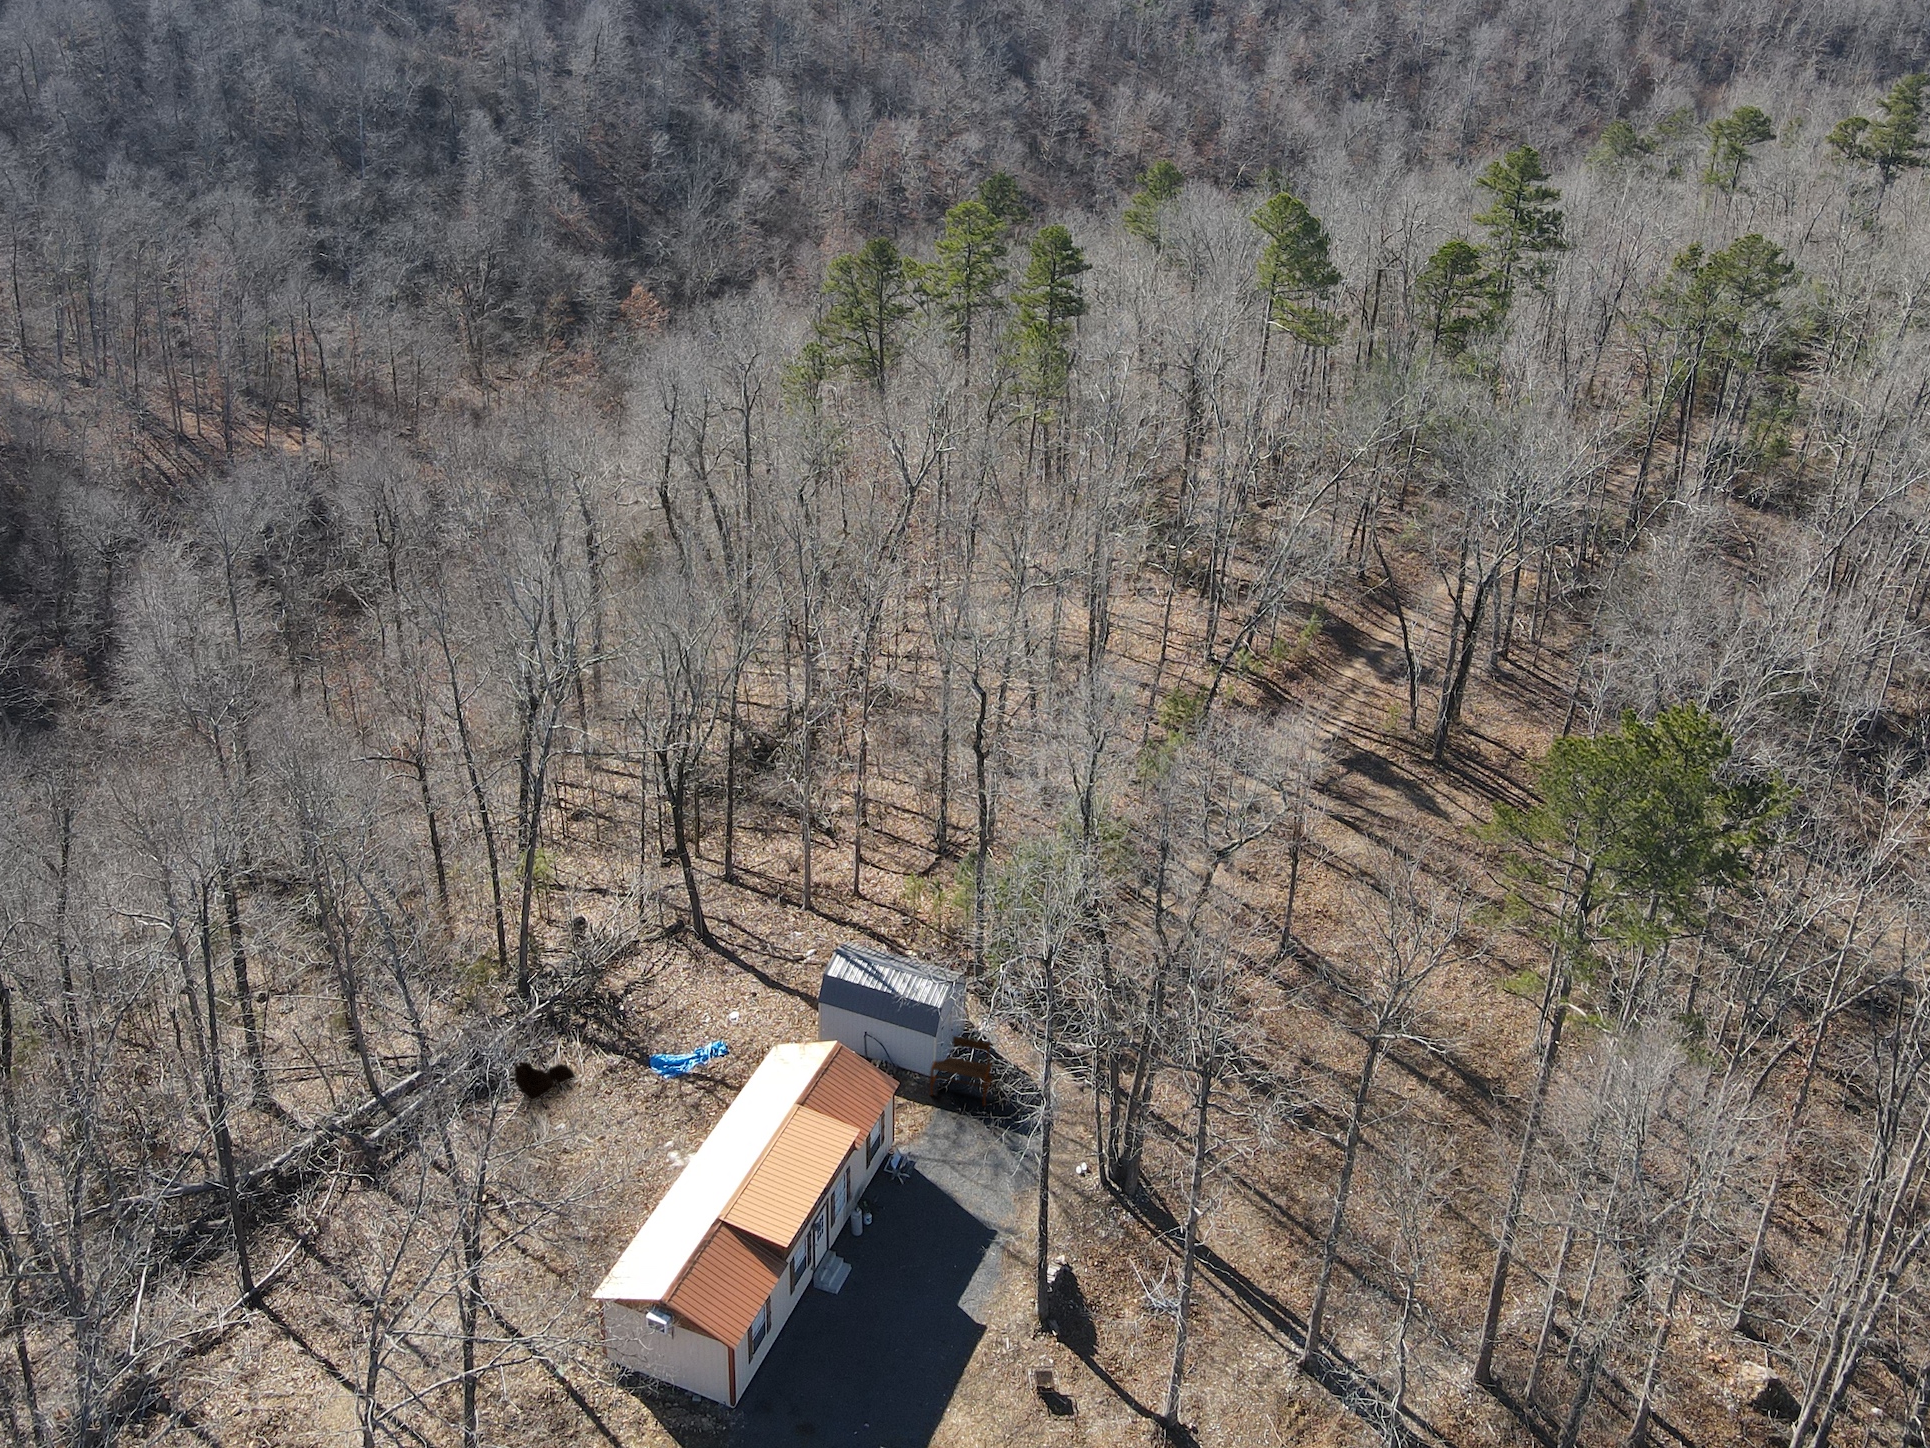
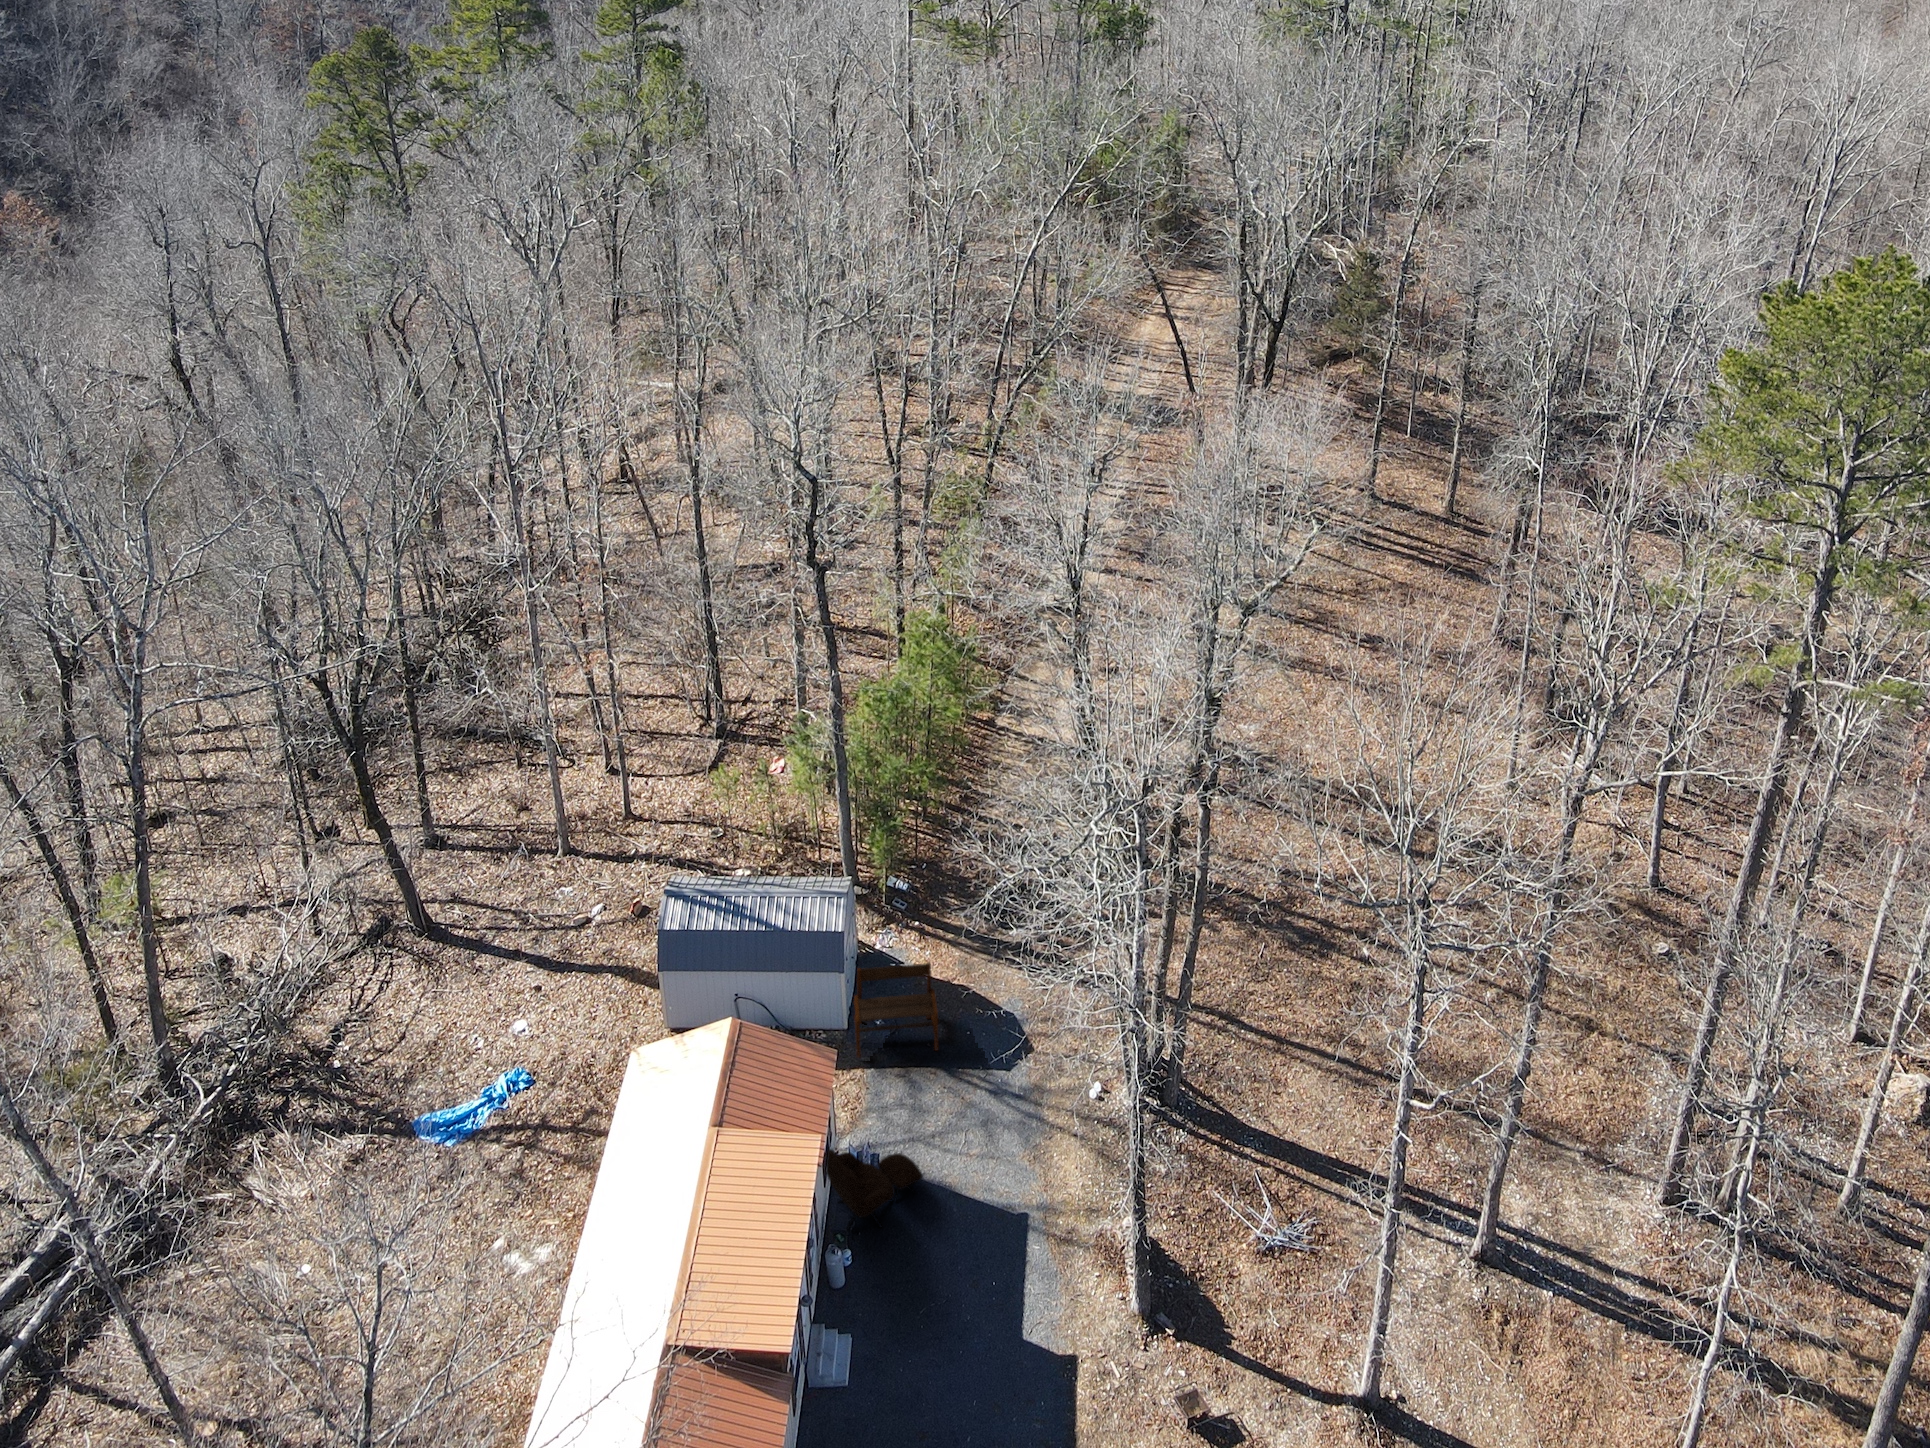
lounge chair: present [514,1061,576,1107] -> present [826,1148,923,1229]

